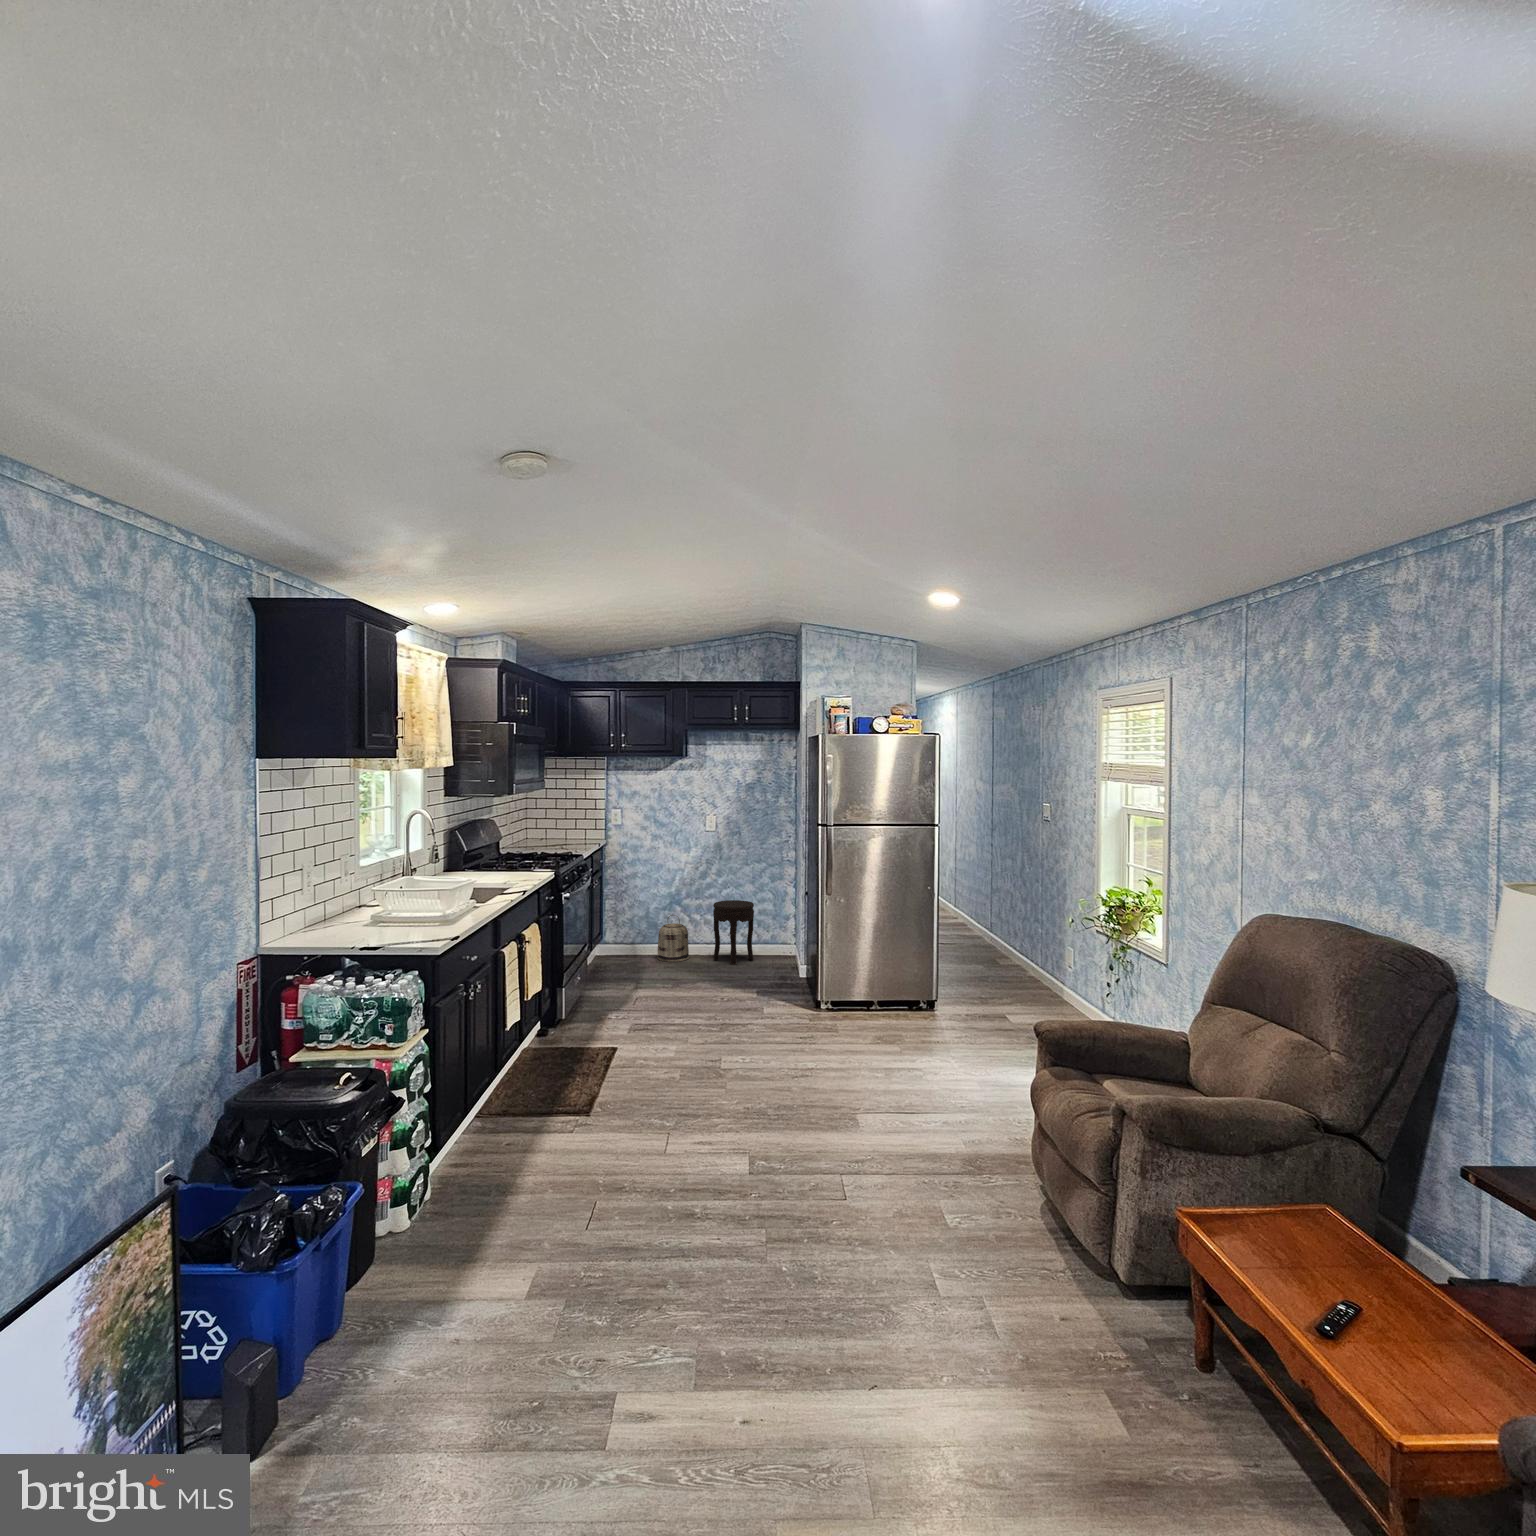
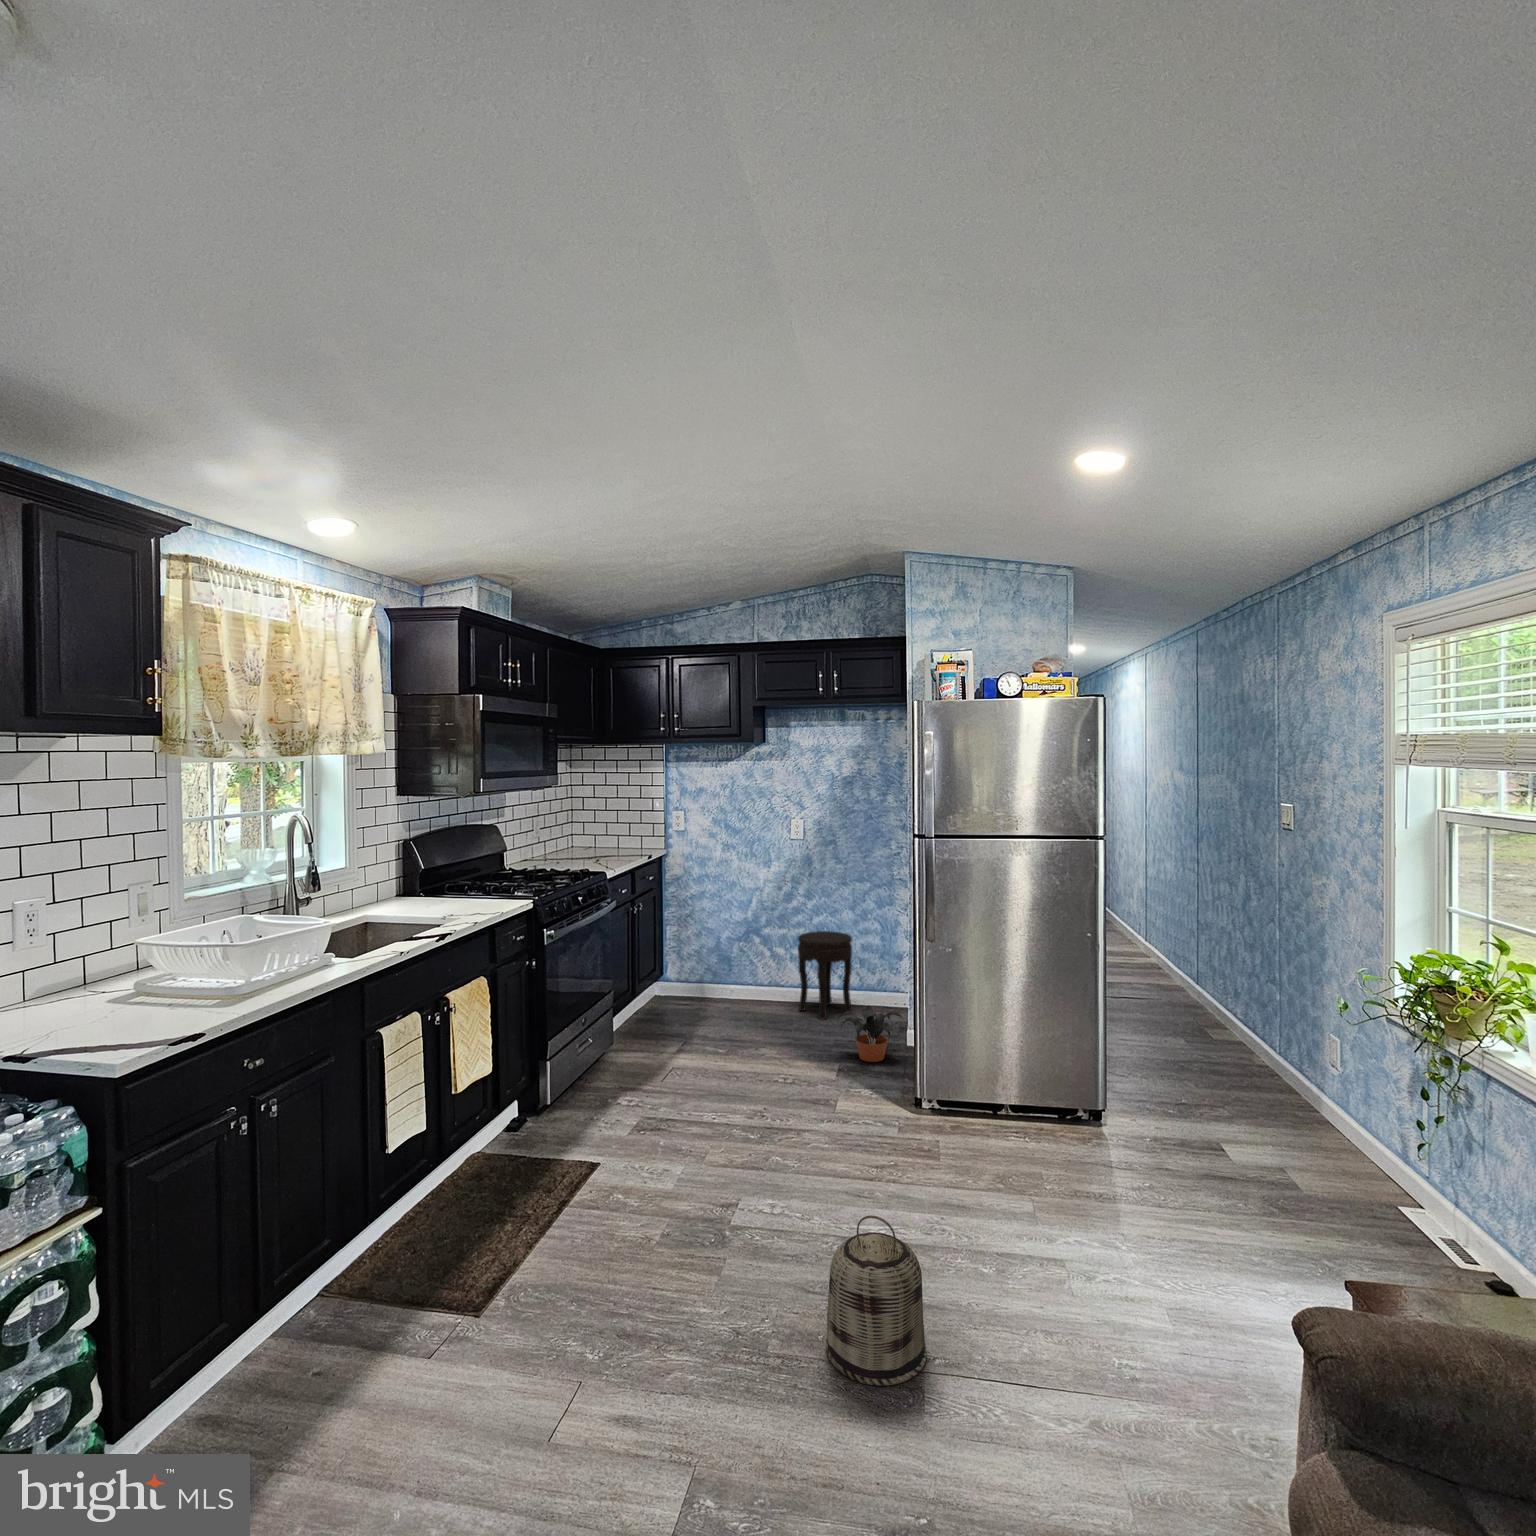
basket: present [657,915,689,962] -> present [826,1215,927,1386]
potted plant: none [752,949,801,987] -> present [837,1005,903,1062]

